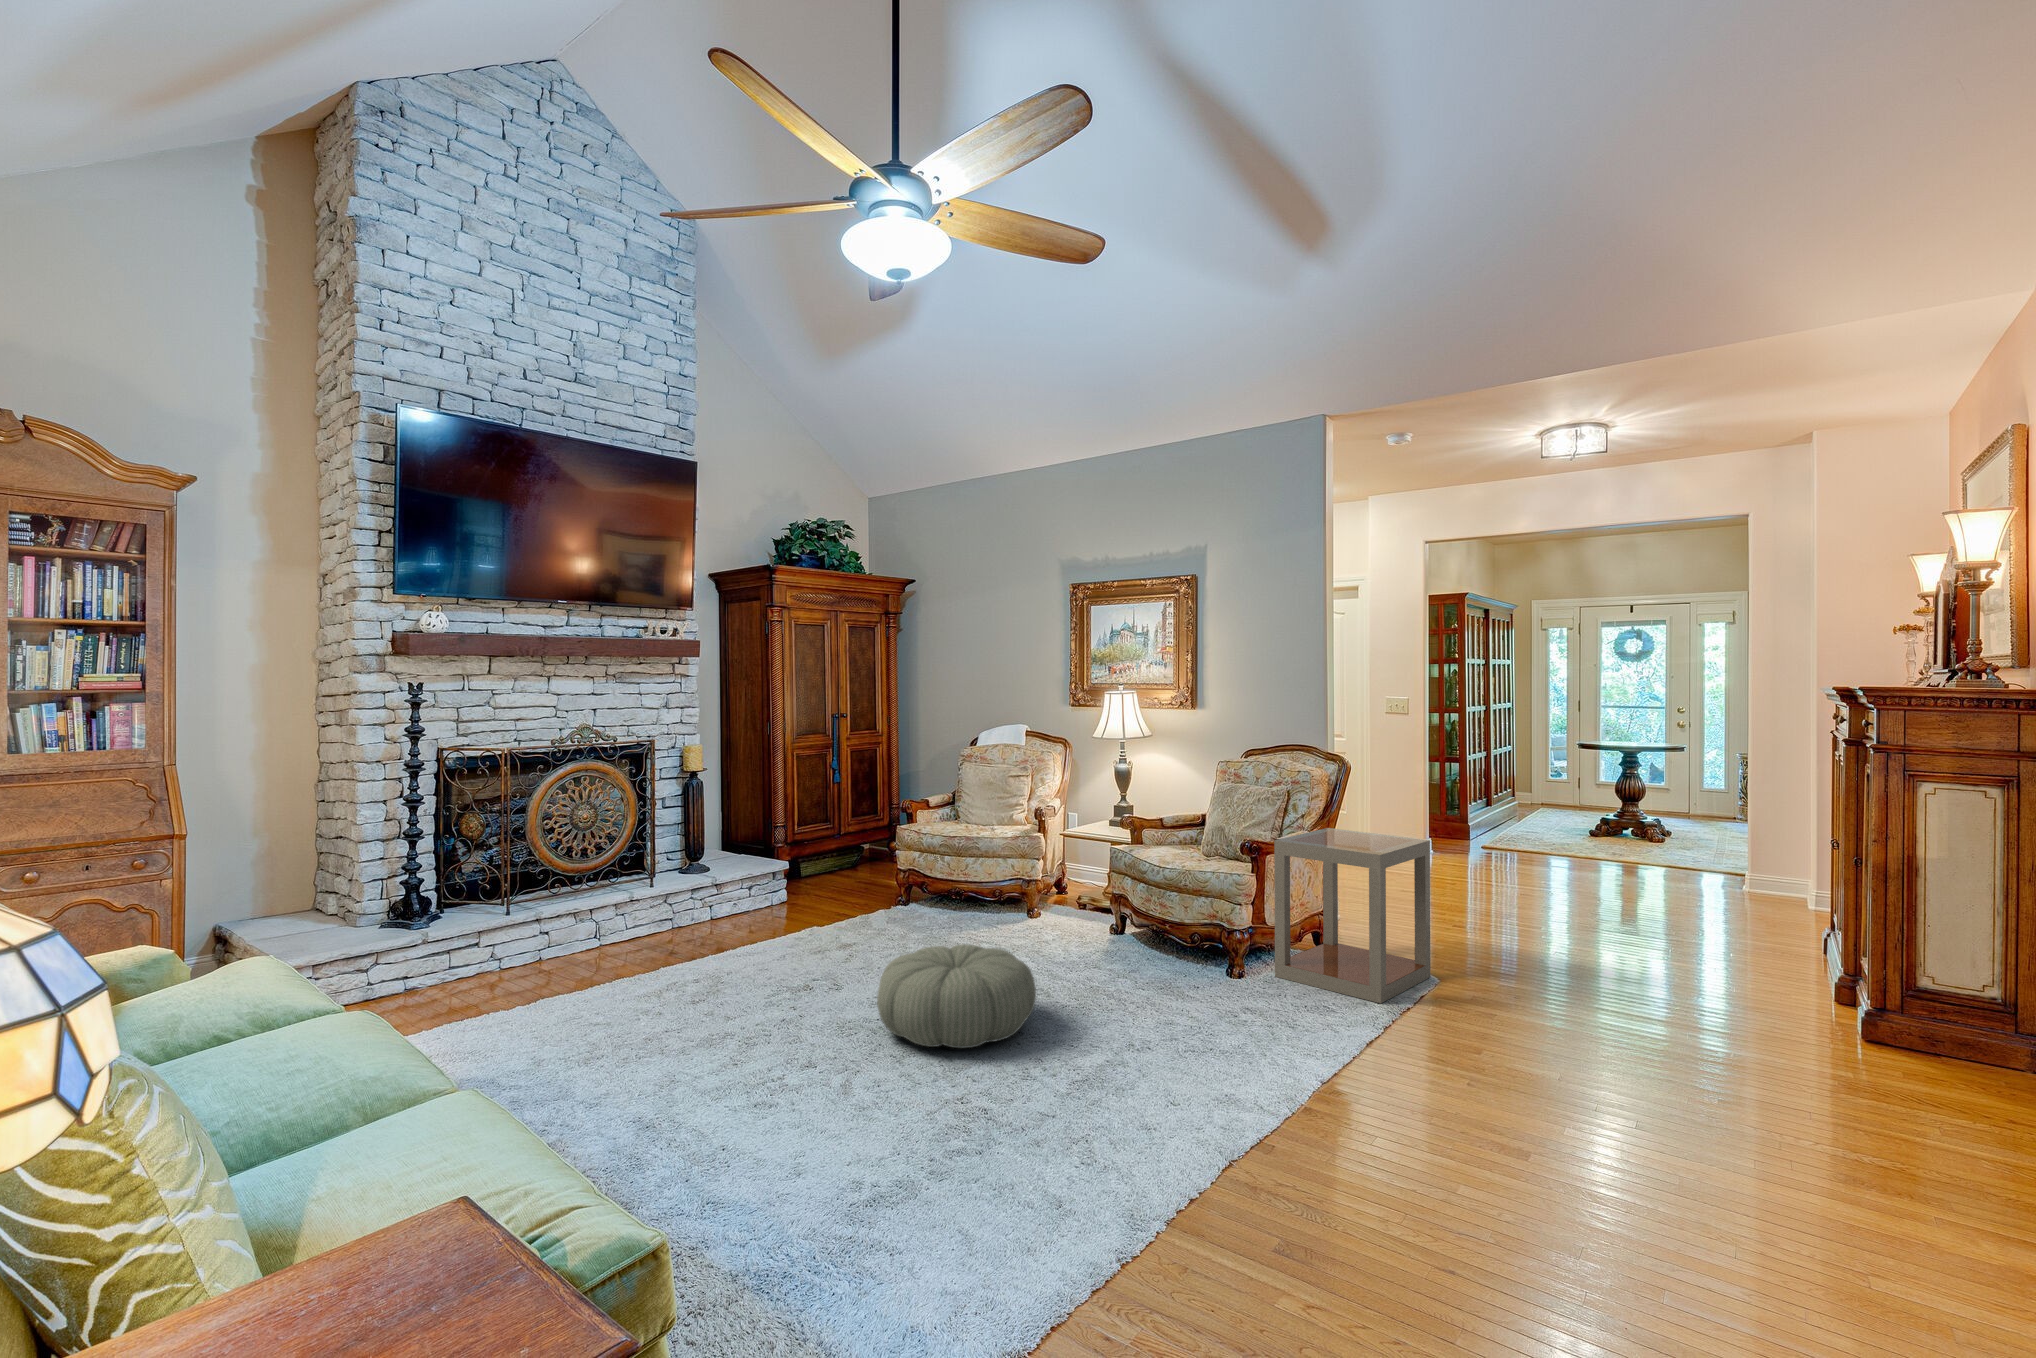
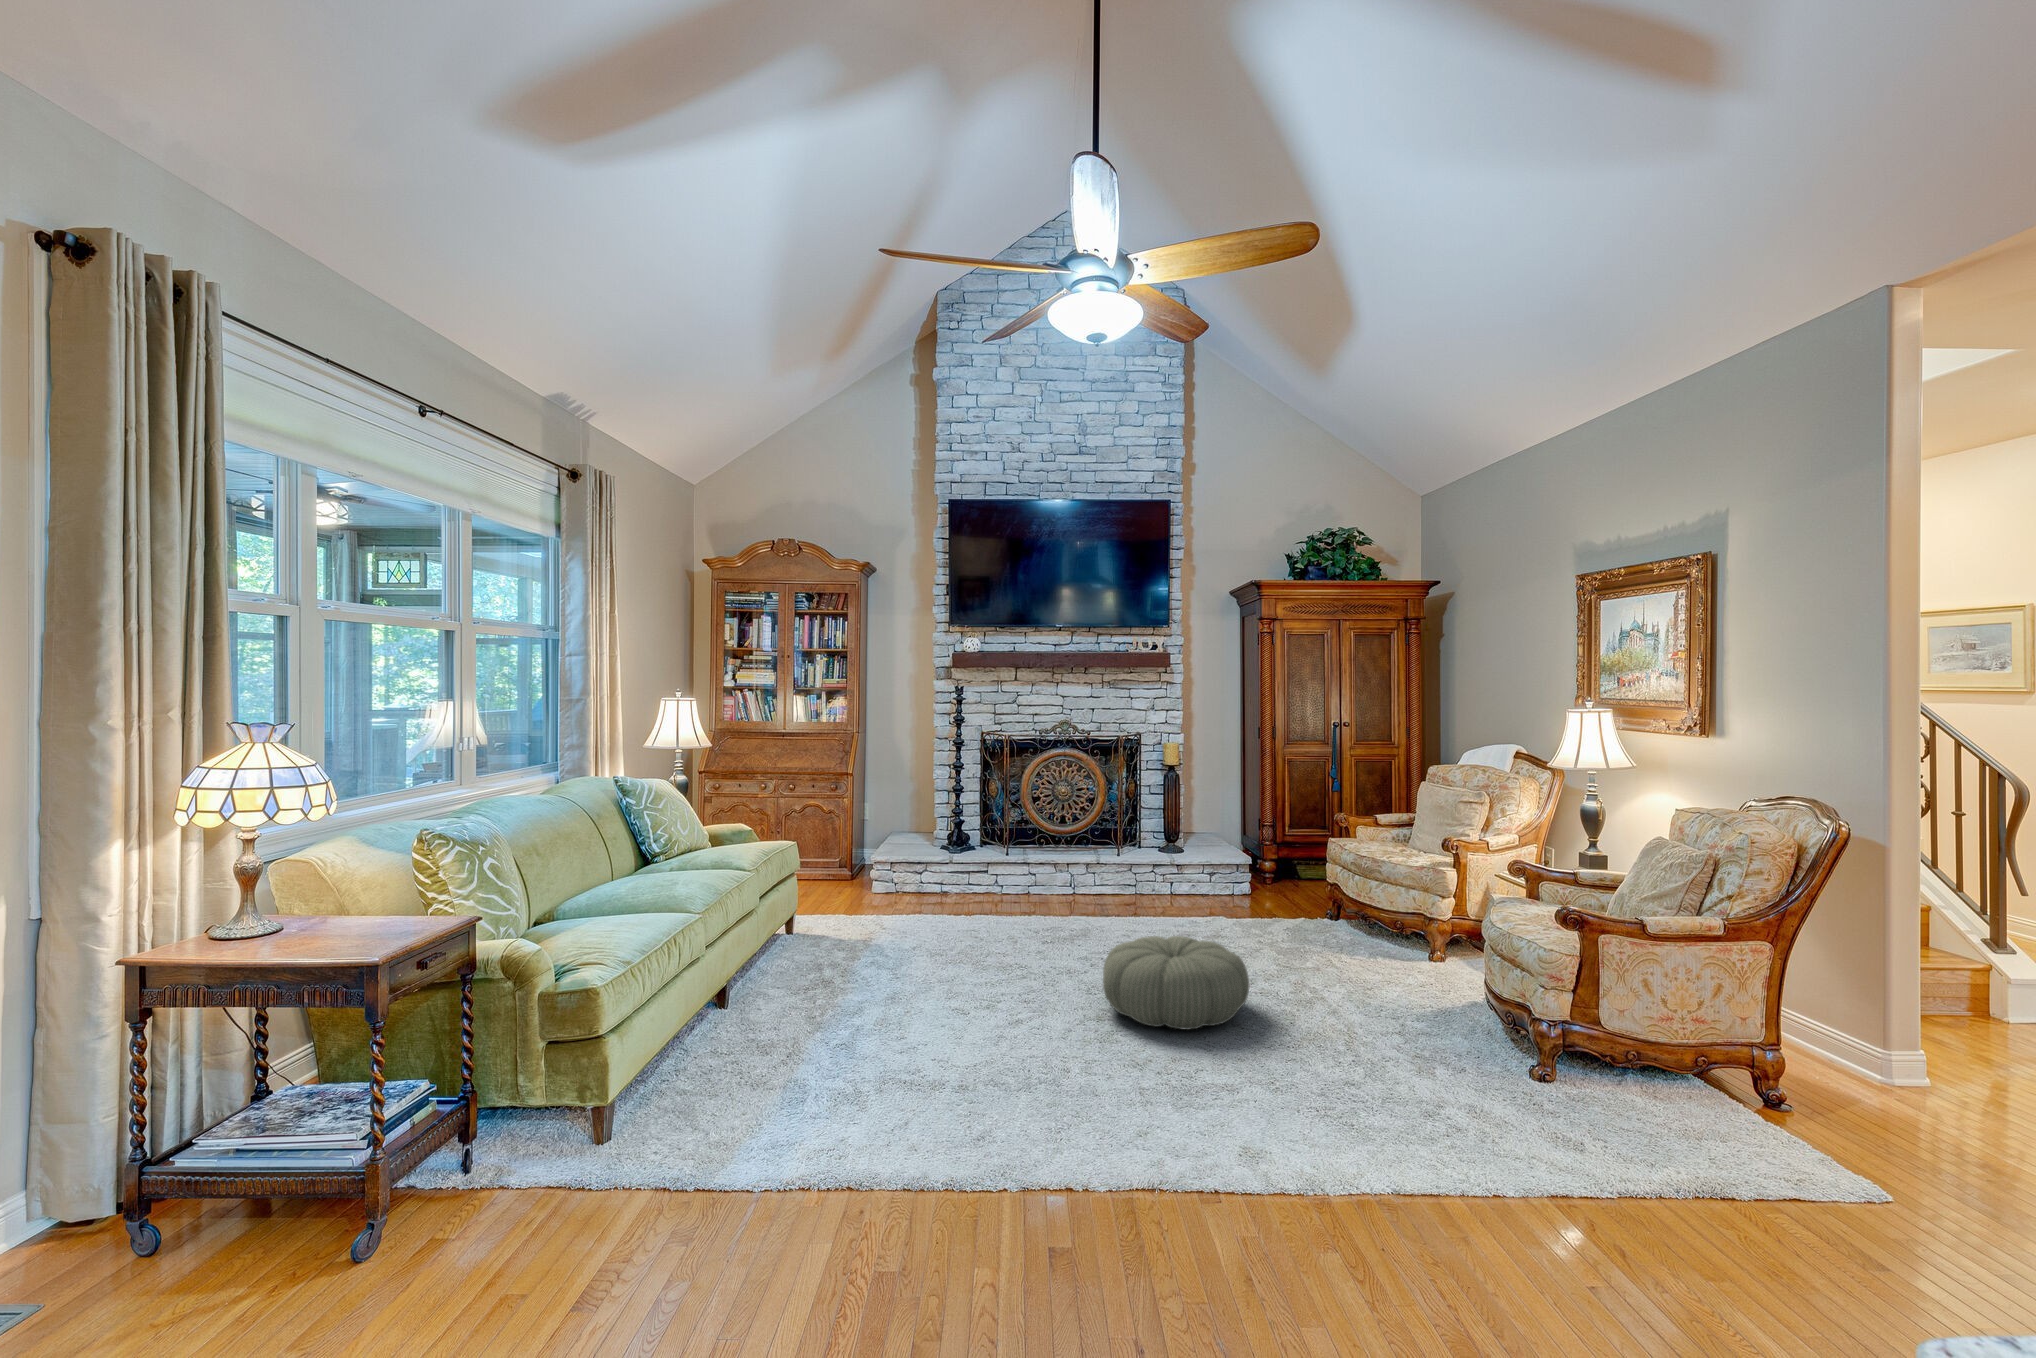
side table: present [1274,828,1431,1003] -> none [1597,907,1861,1164]

